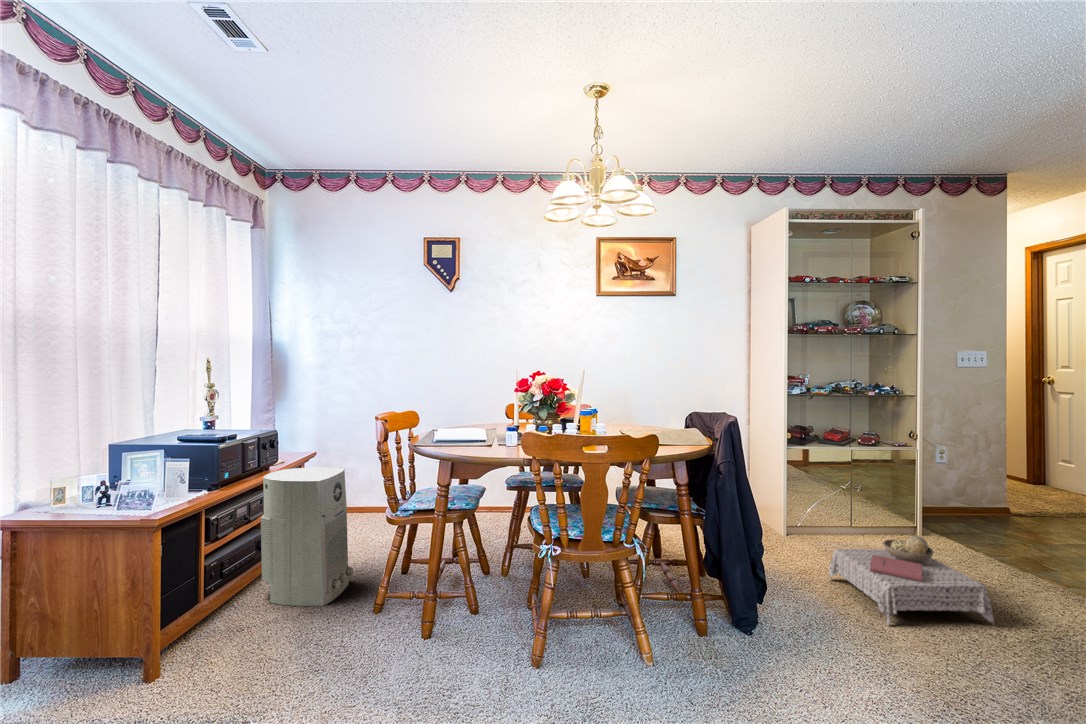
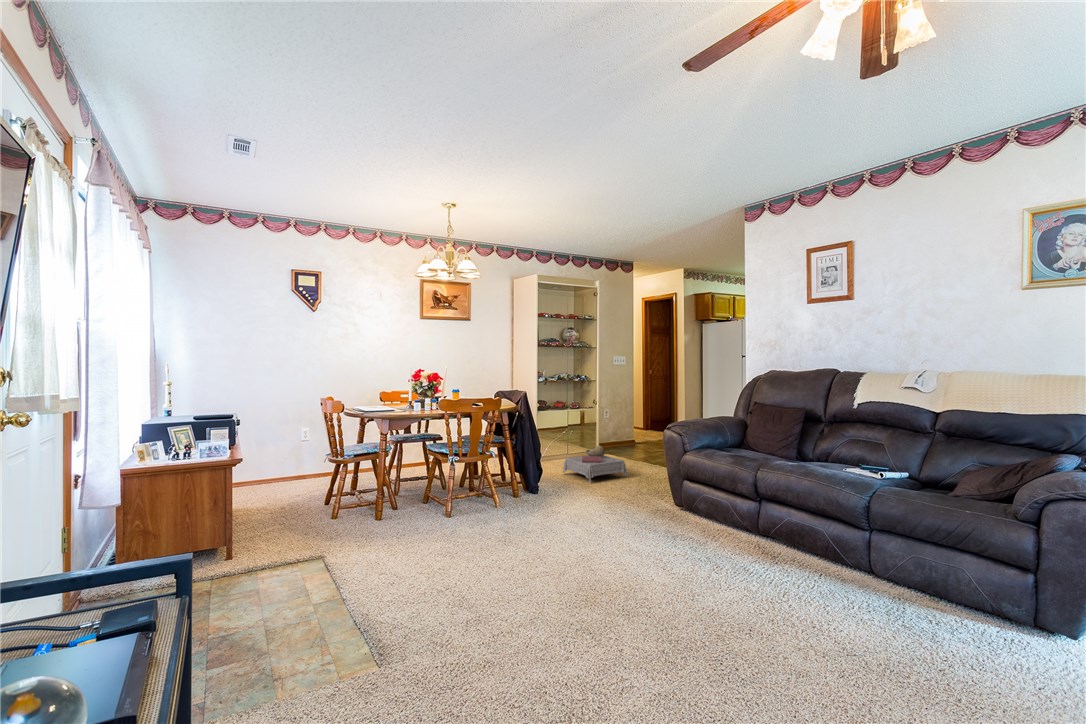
air purifier: present [261,468,354,606] -> none [237,438,299,529]

